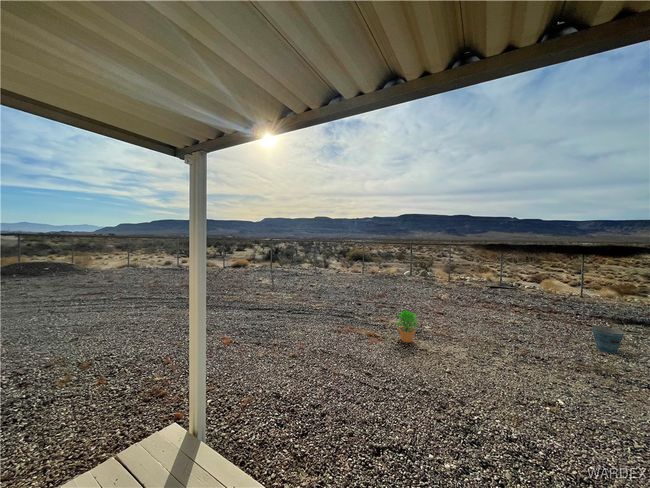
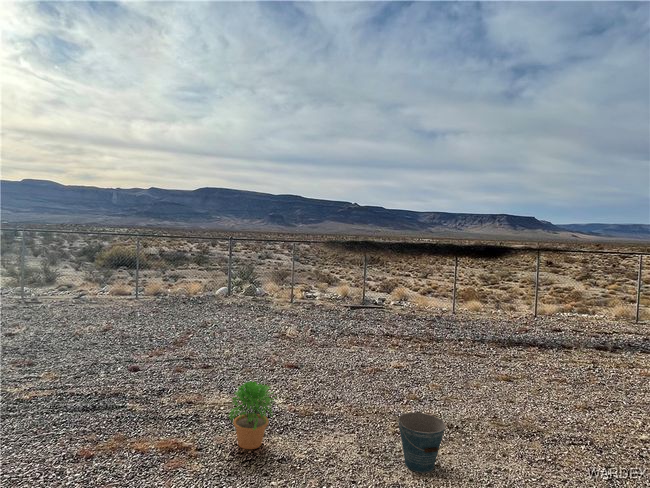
bucket: present [592,326,624,353] -> present [398,413,446,473]

